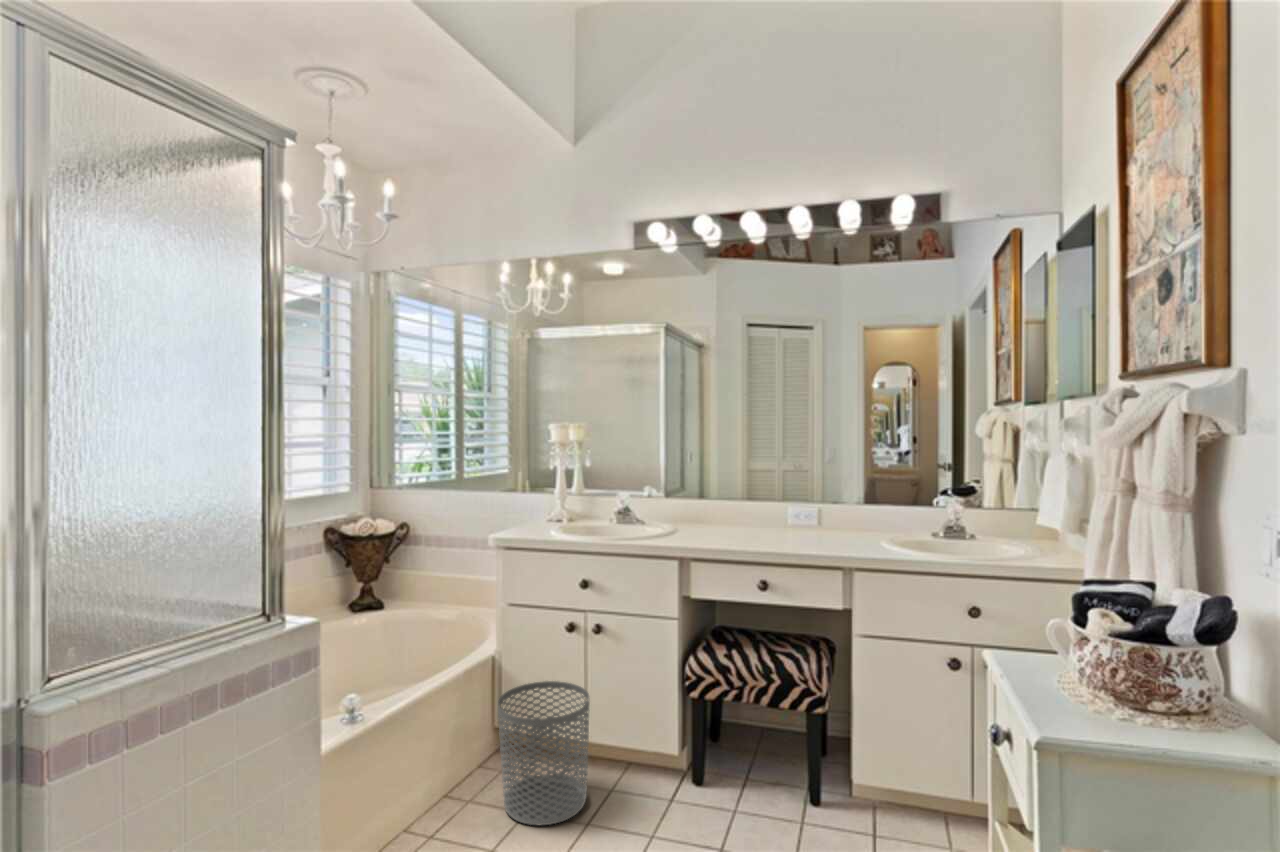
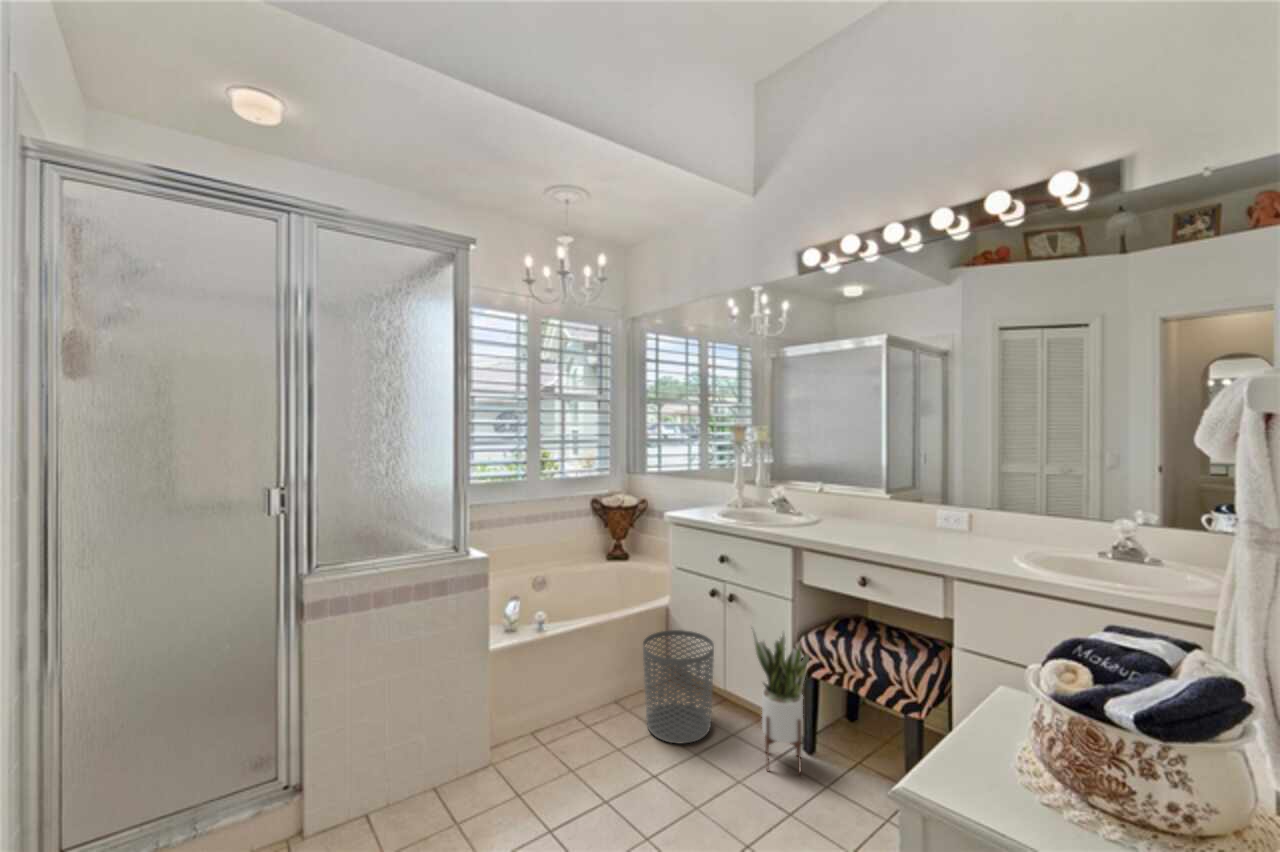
potted plant: none [642,653,710,818] -> present [751,628,809,773]

